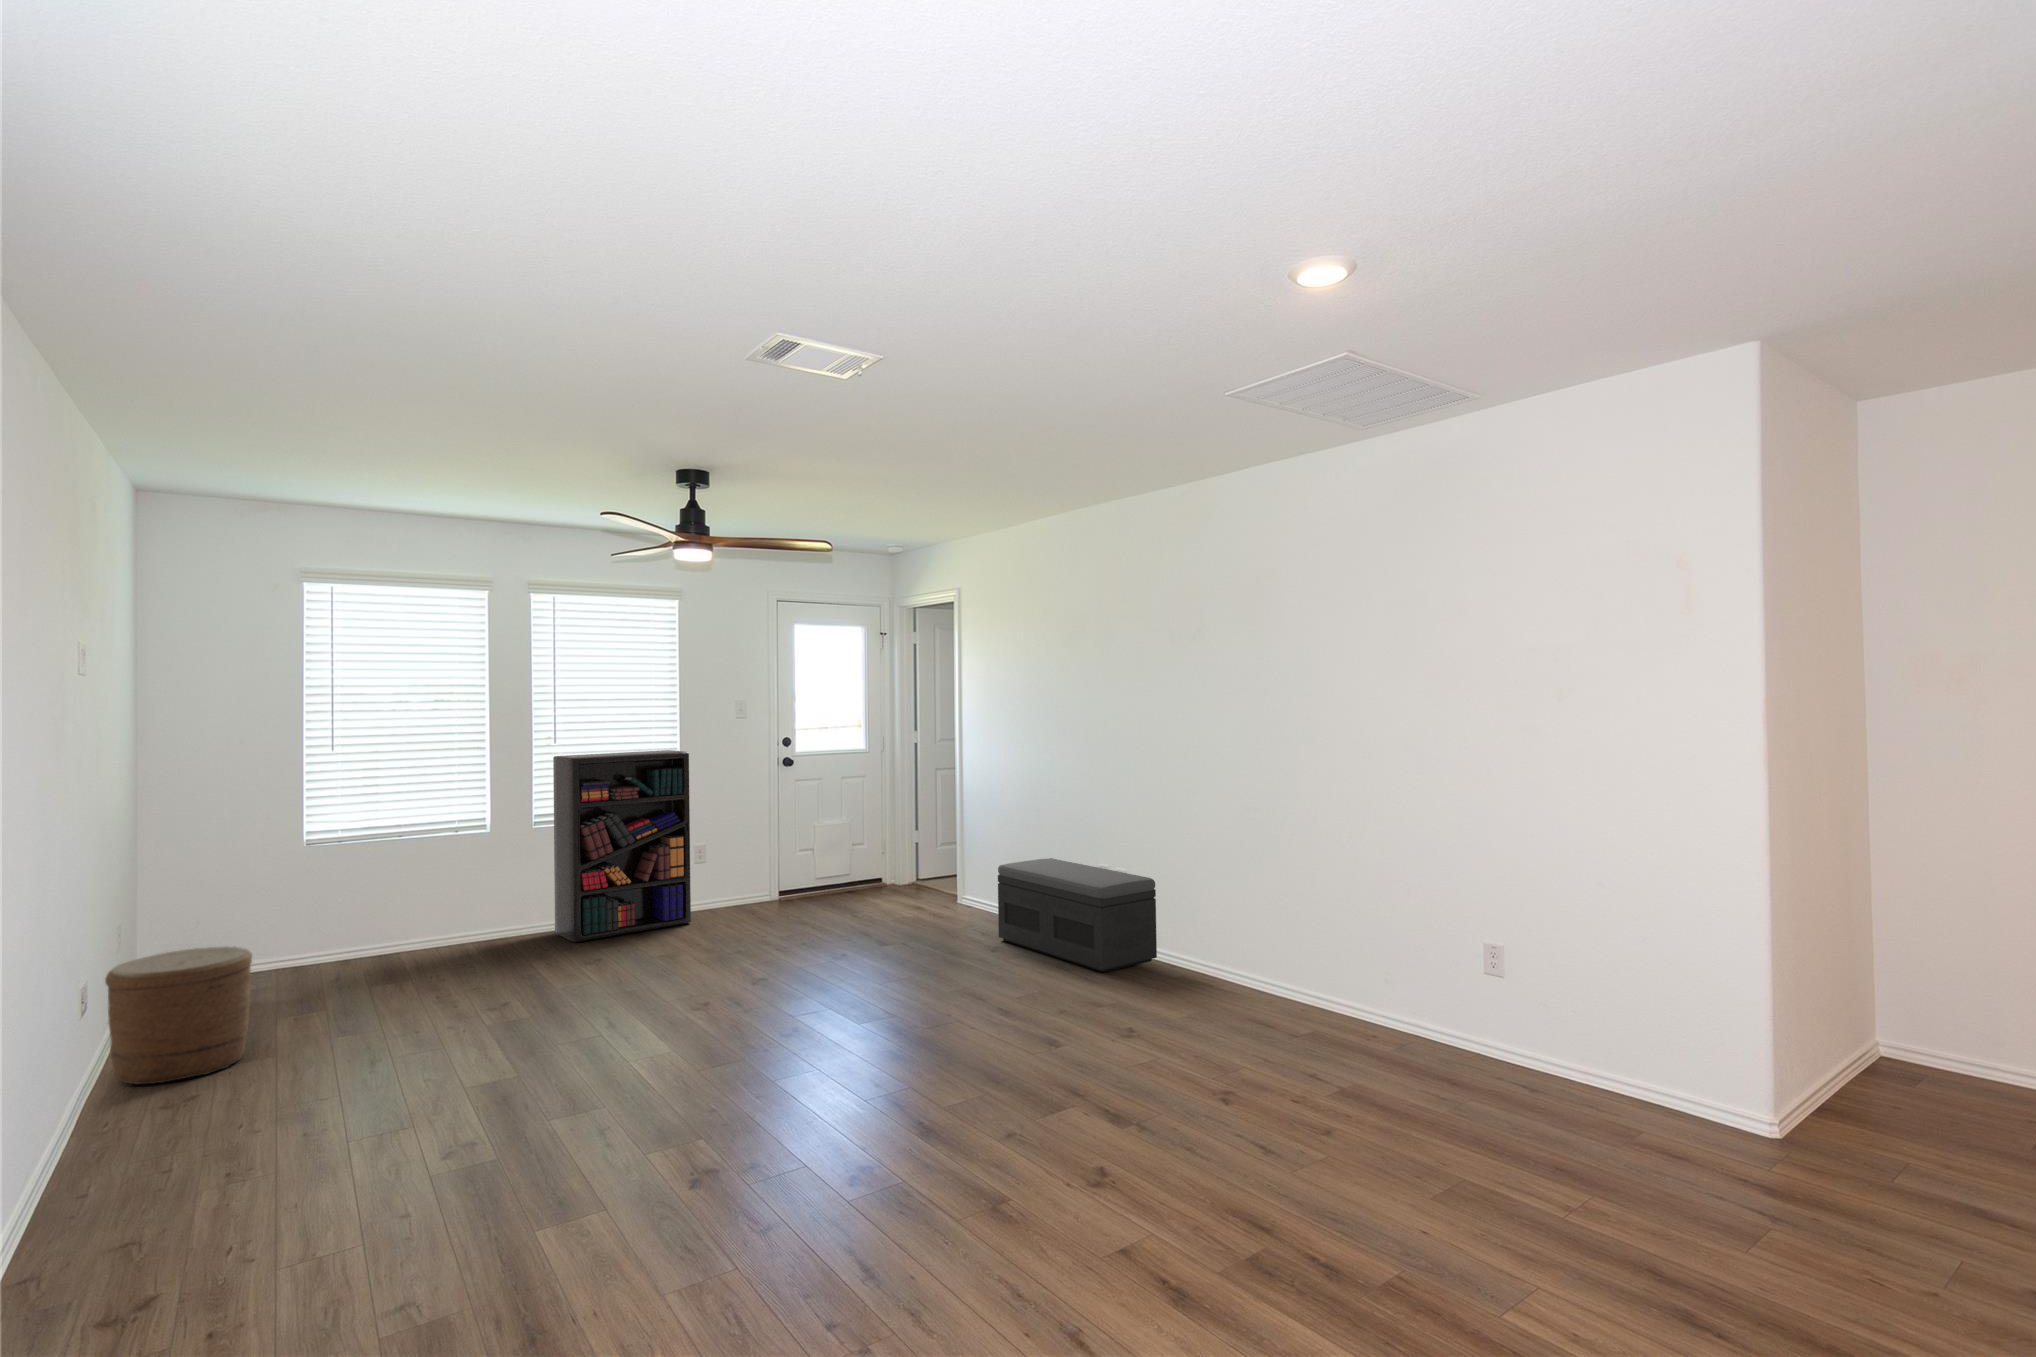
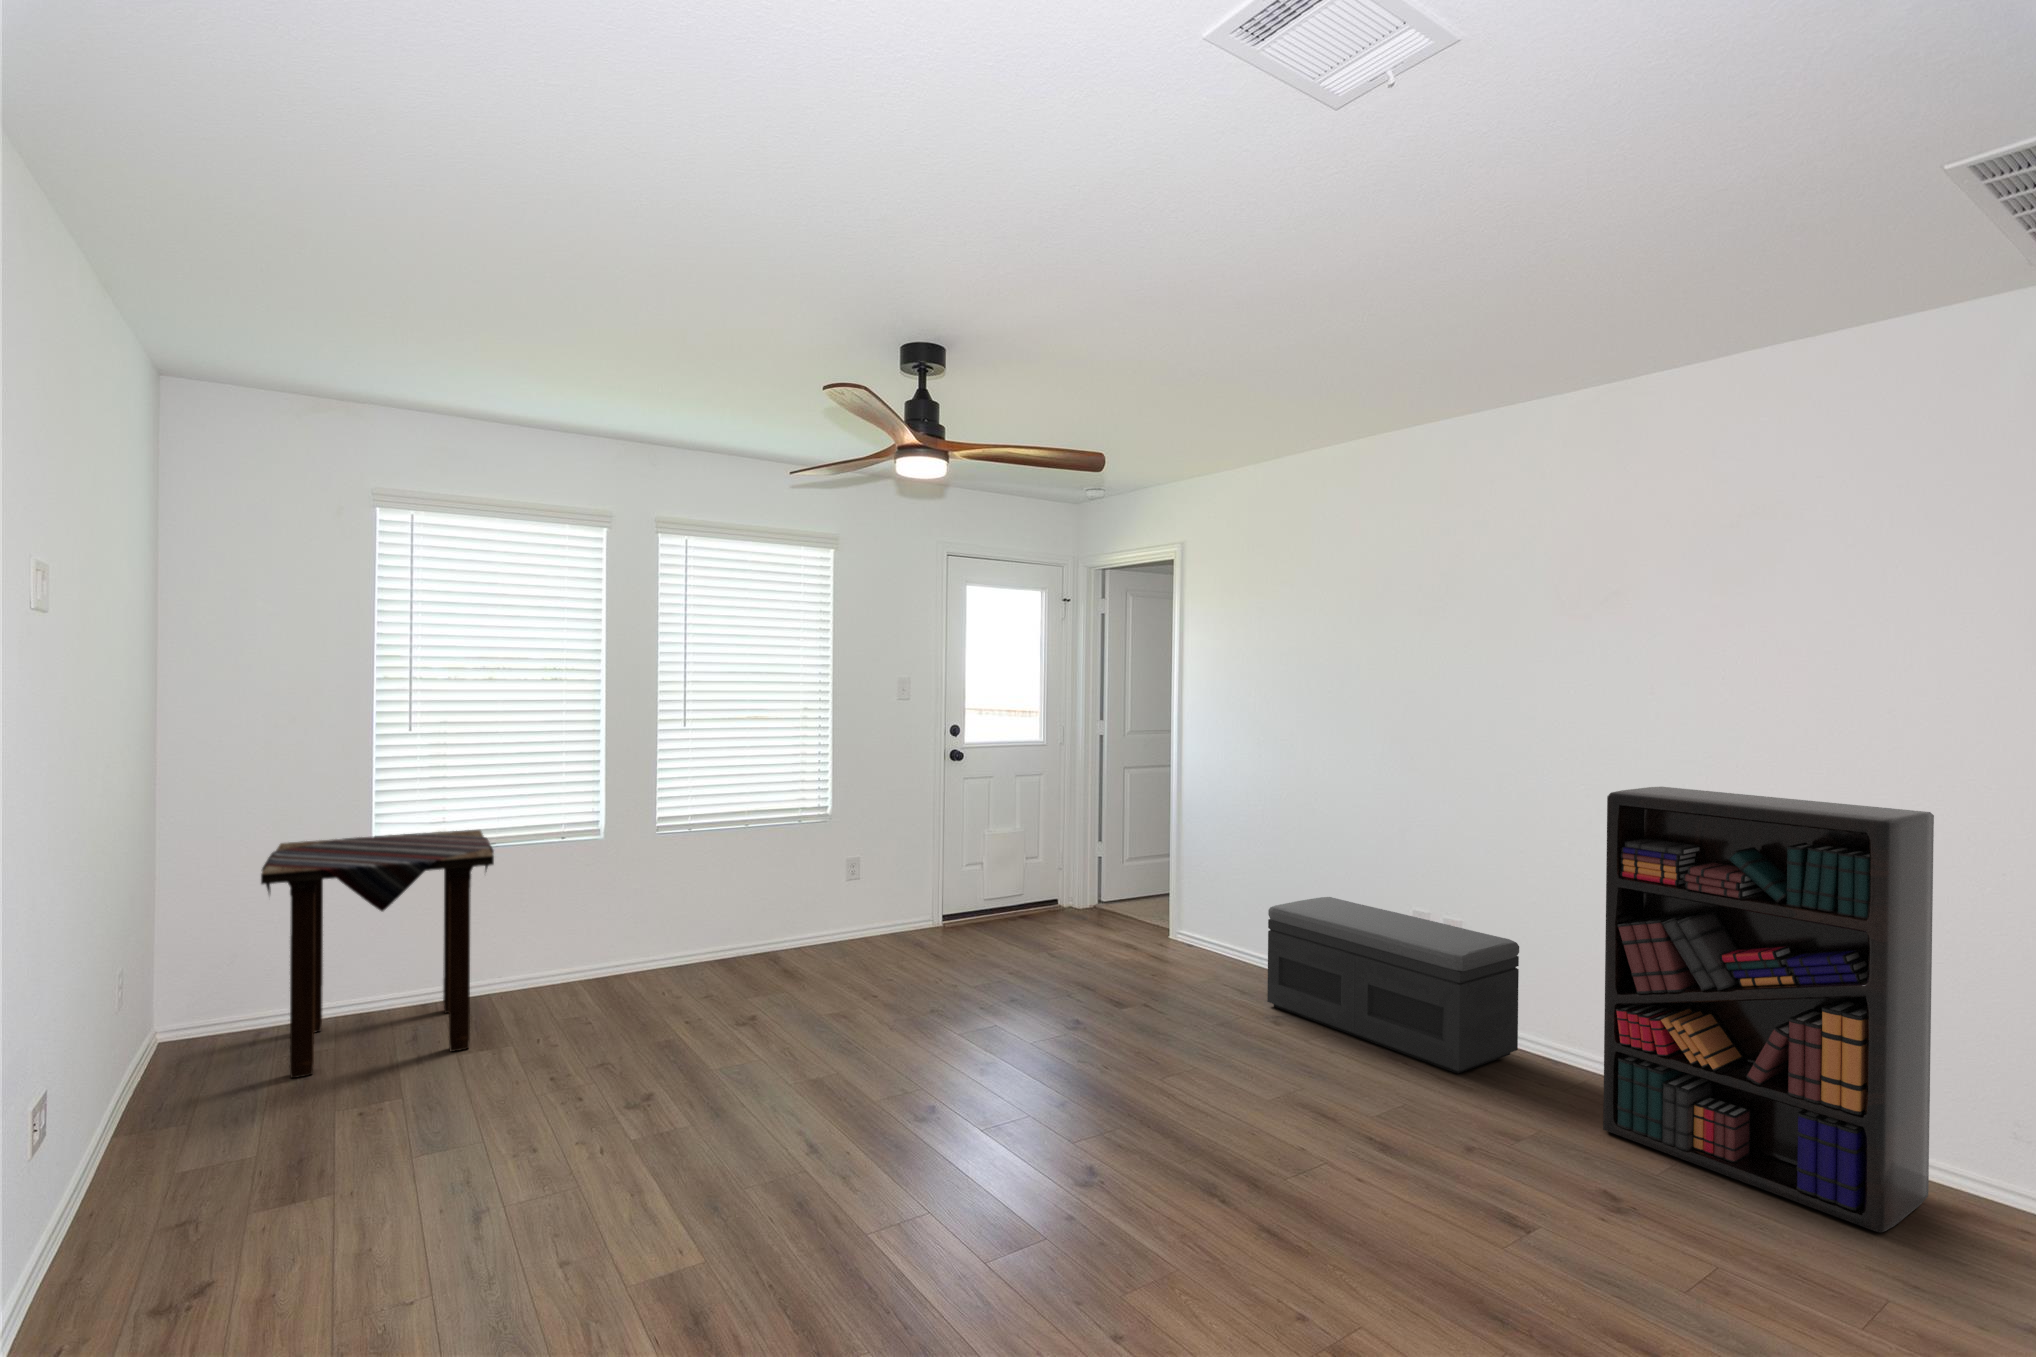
bookshelf: present [553,750,691,942] -> present [1603,787,1934,1233]
side table: none [222,825,398,1004] -> present [261,830,494,1078]
woven basket: present [105,946,252,1084] -> none [71,1024,294,1253]

